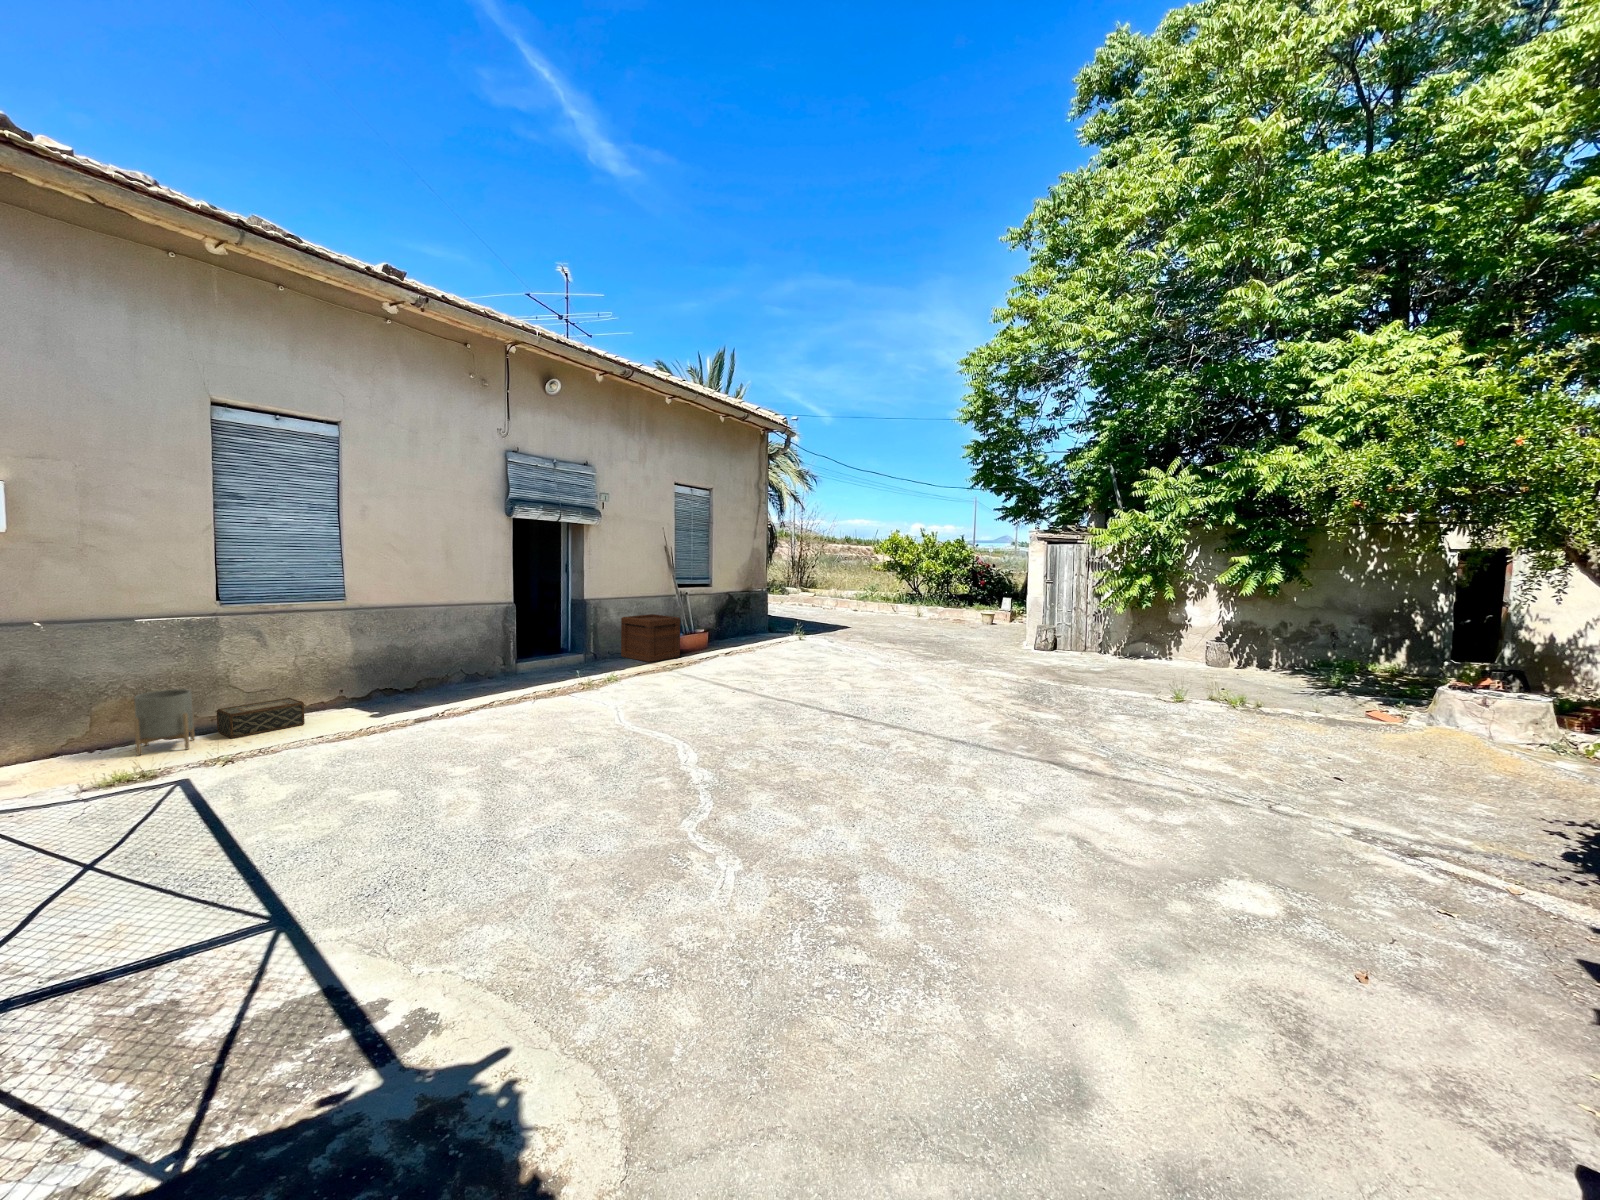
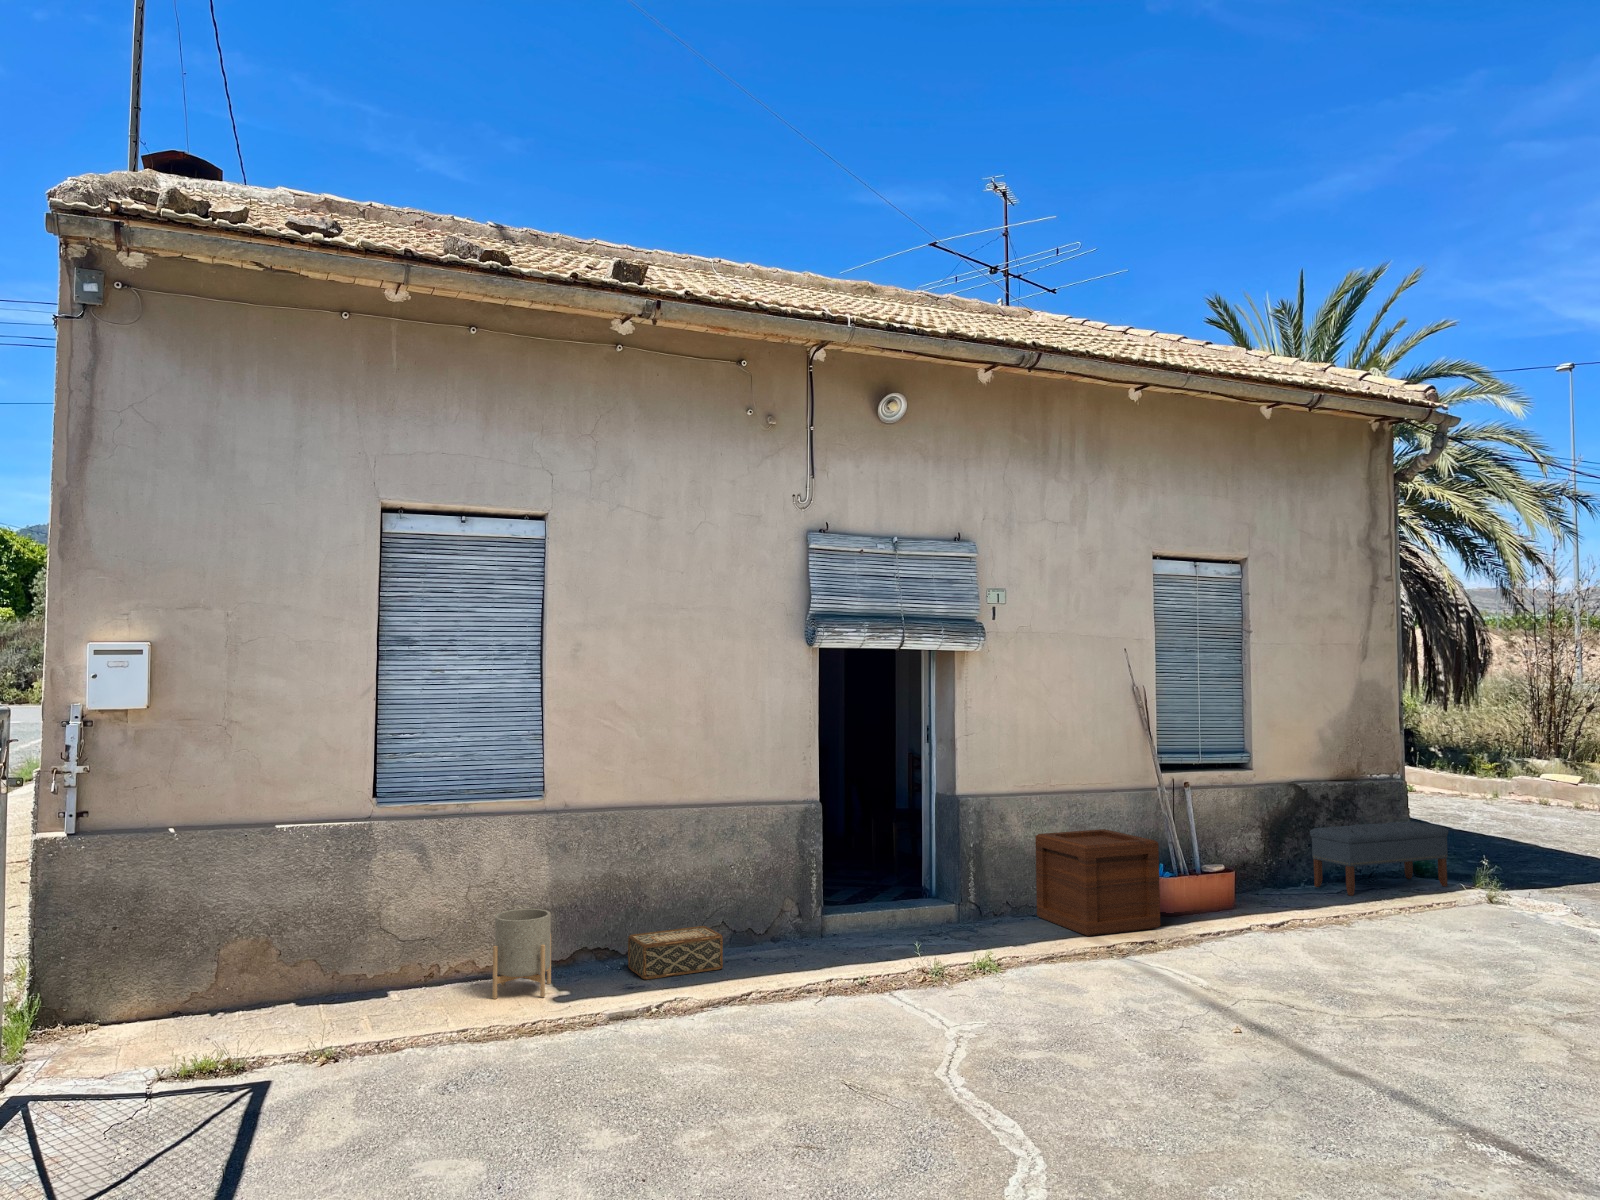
bench: none [733,608,785,640] -> present [1310,821,1448,896]
planter: present [134,689,195,756] -> present [493,909,551,999]
woven basket: present [217,698,305,738] -> present [628,926,723,980]

